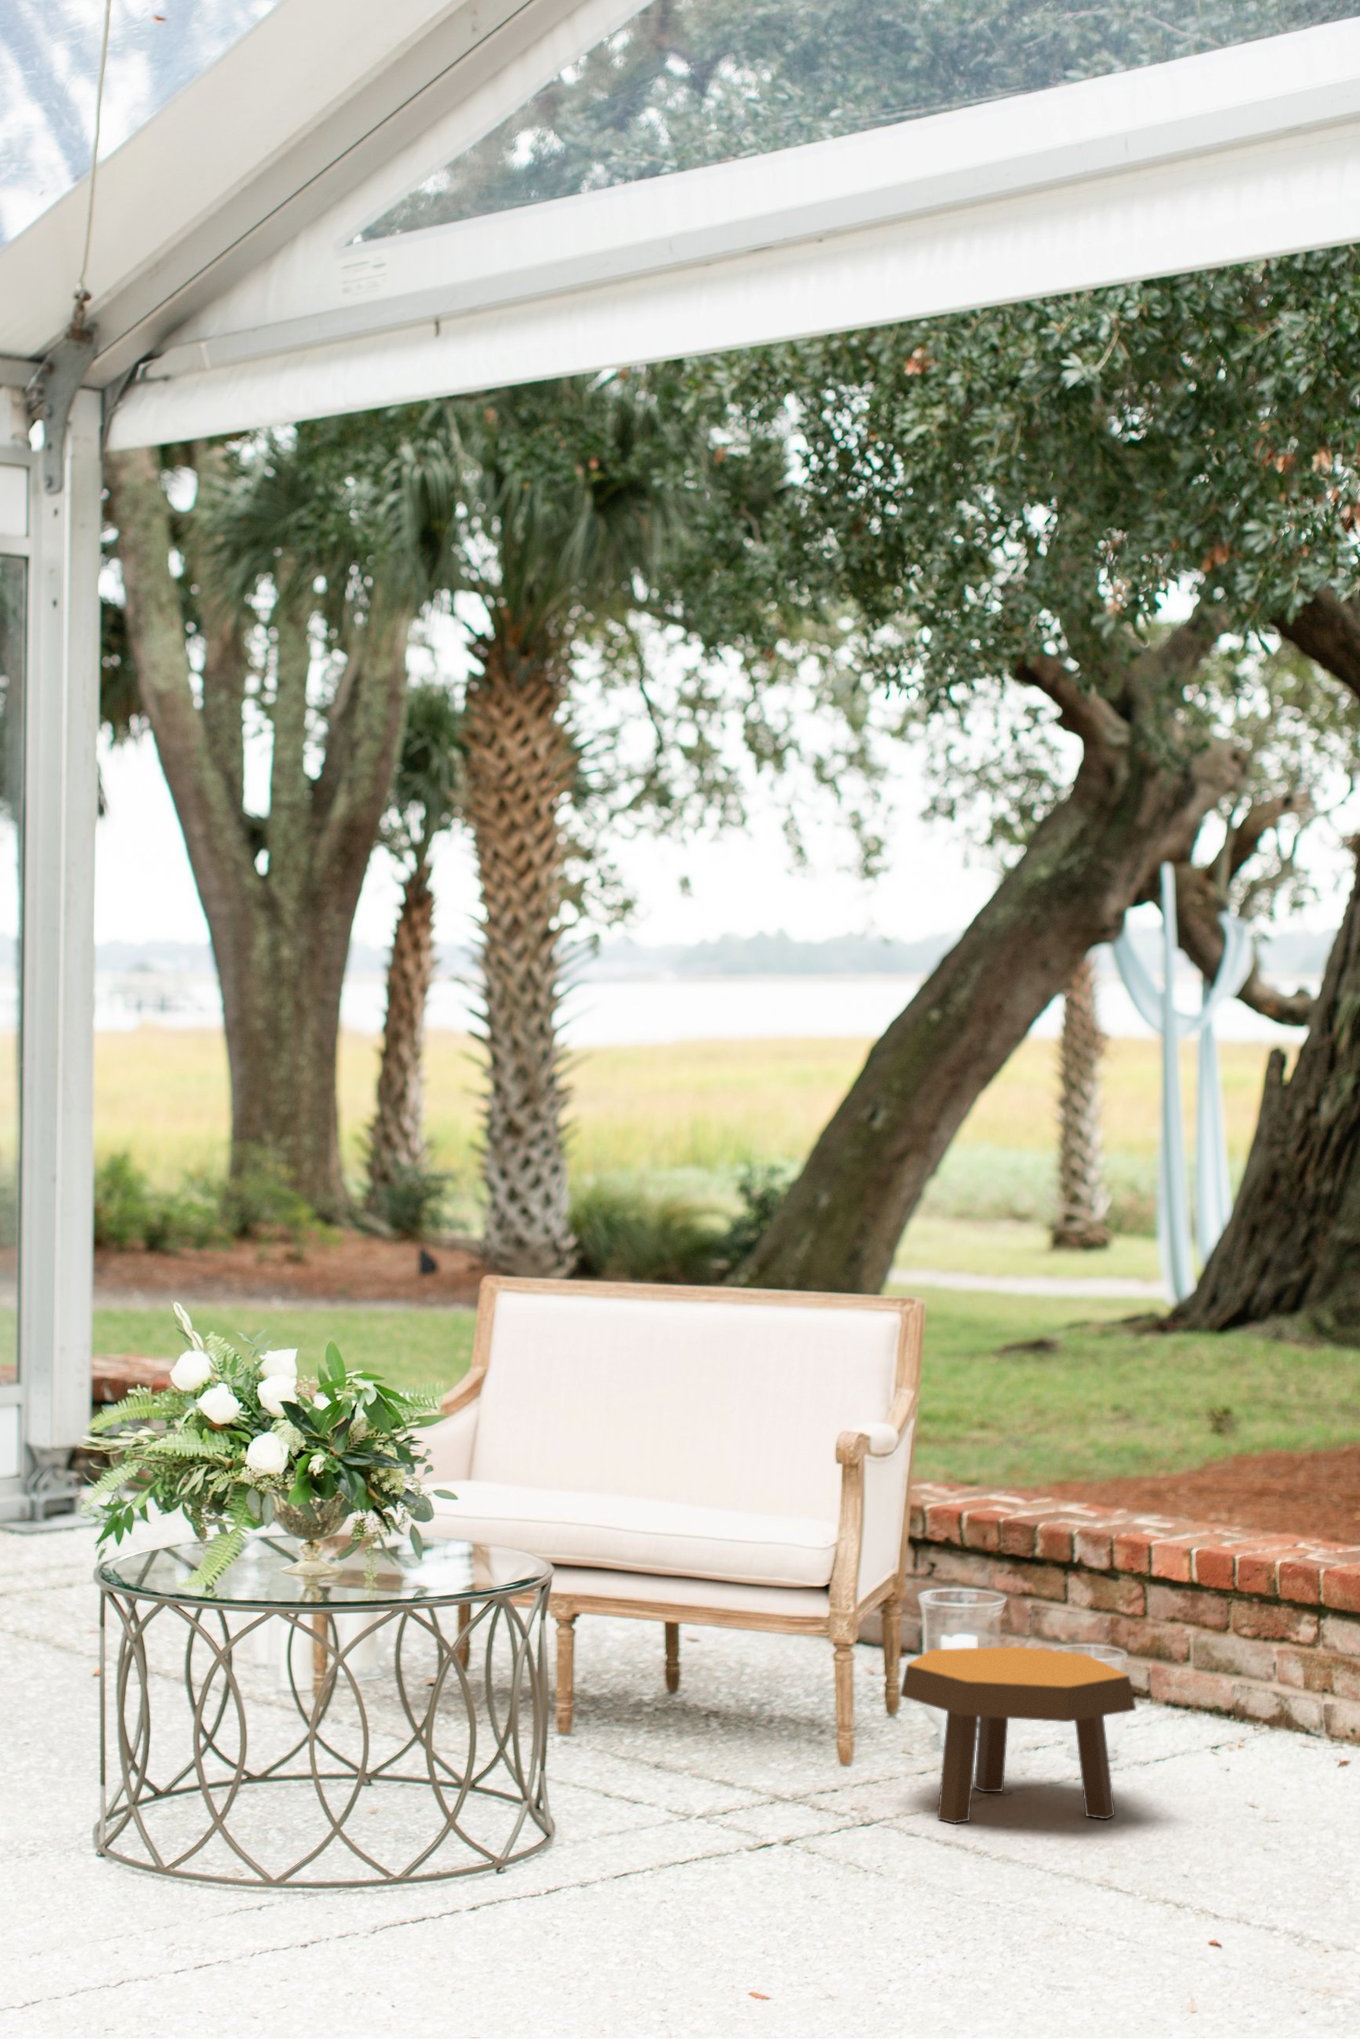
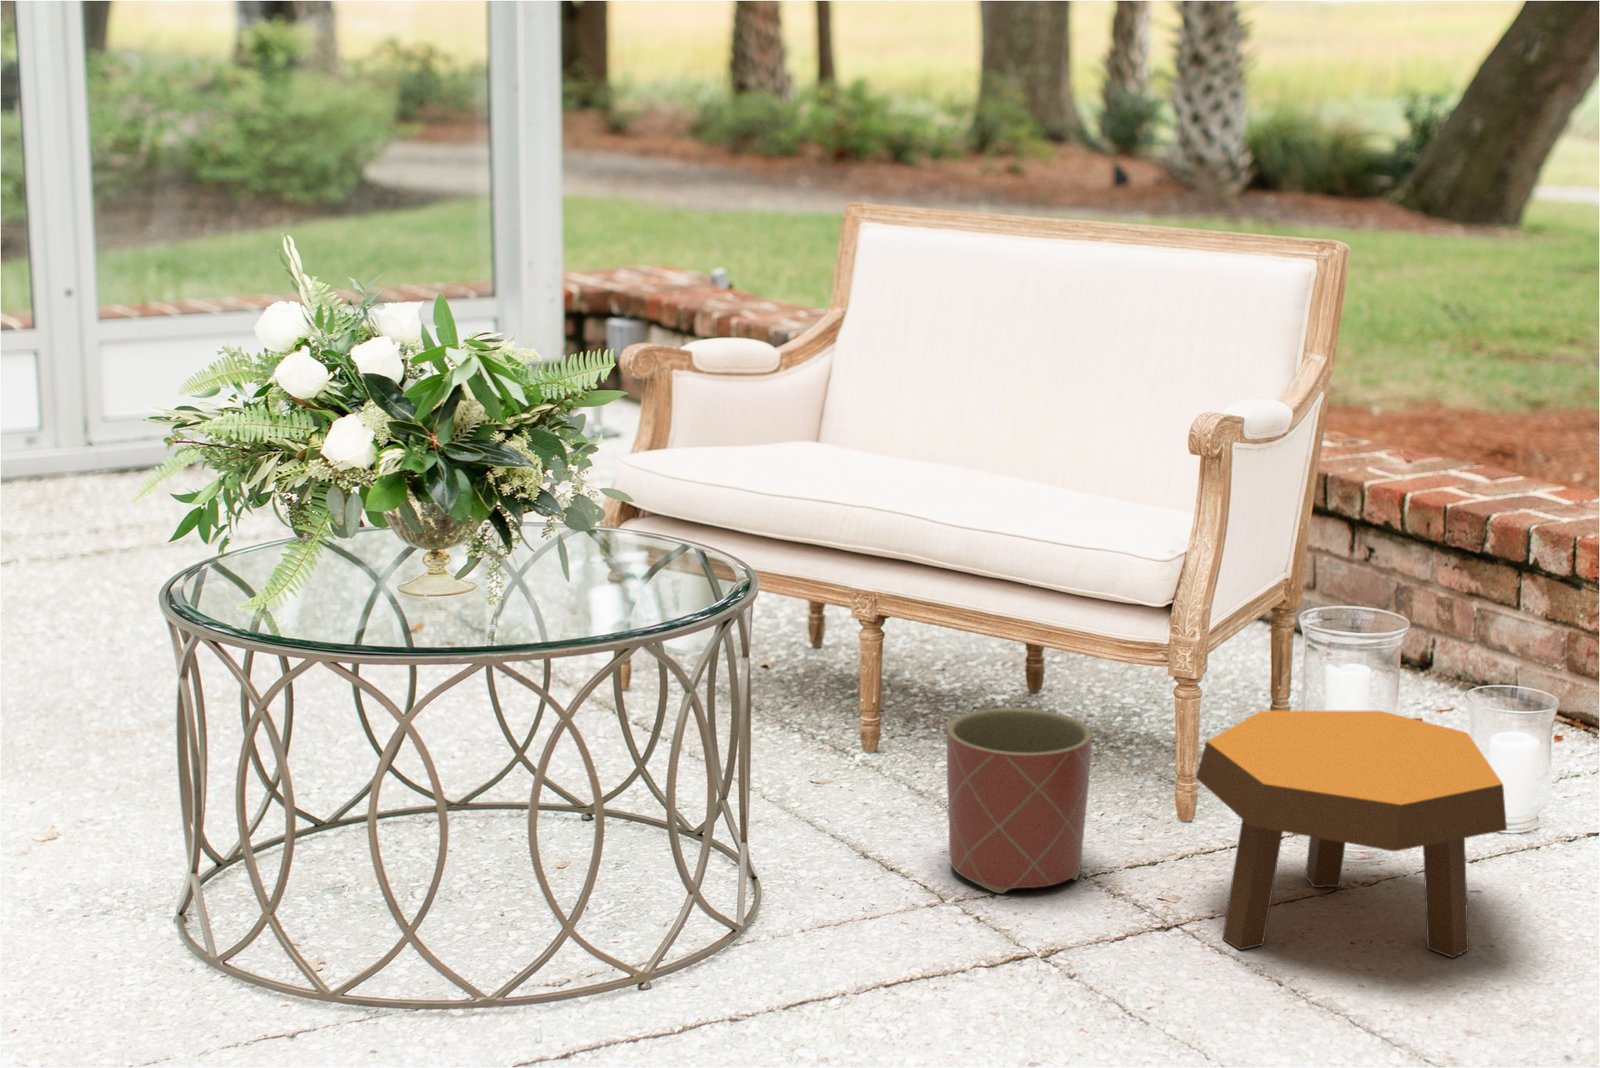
planter: none [697,1660,813,1806] -> present [947,708,1092,894]

